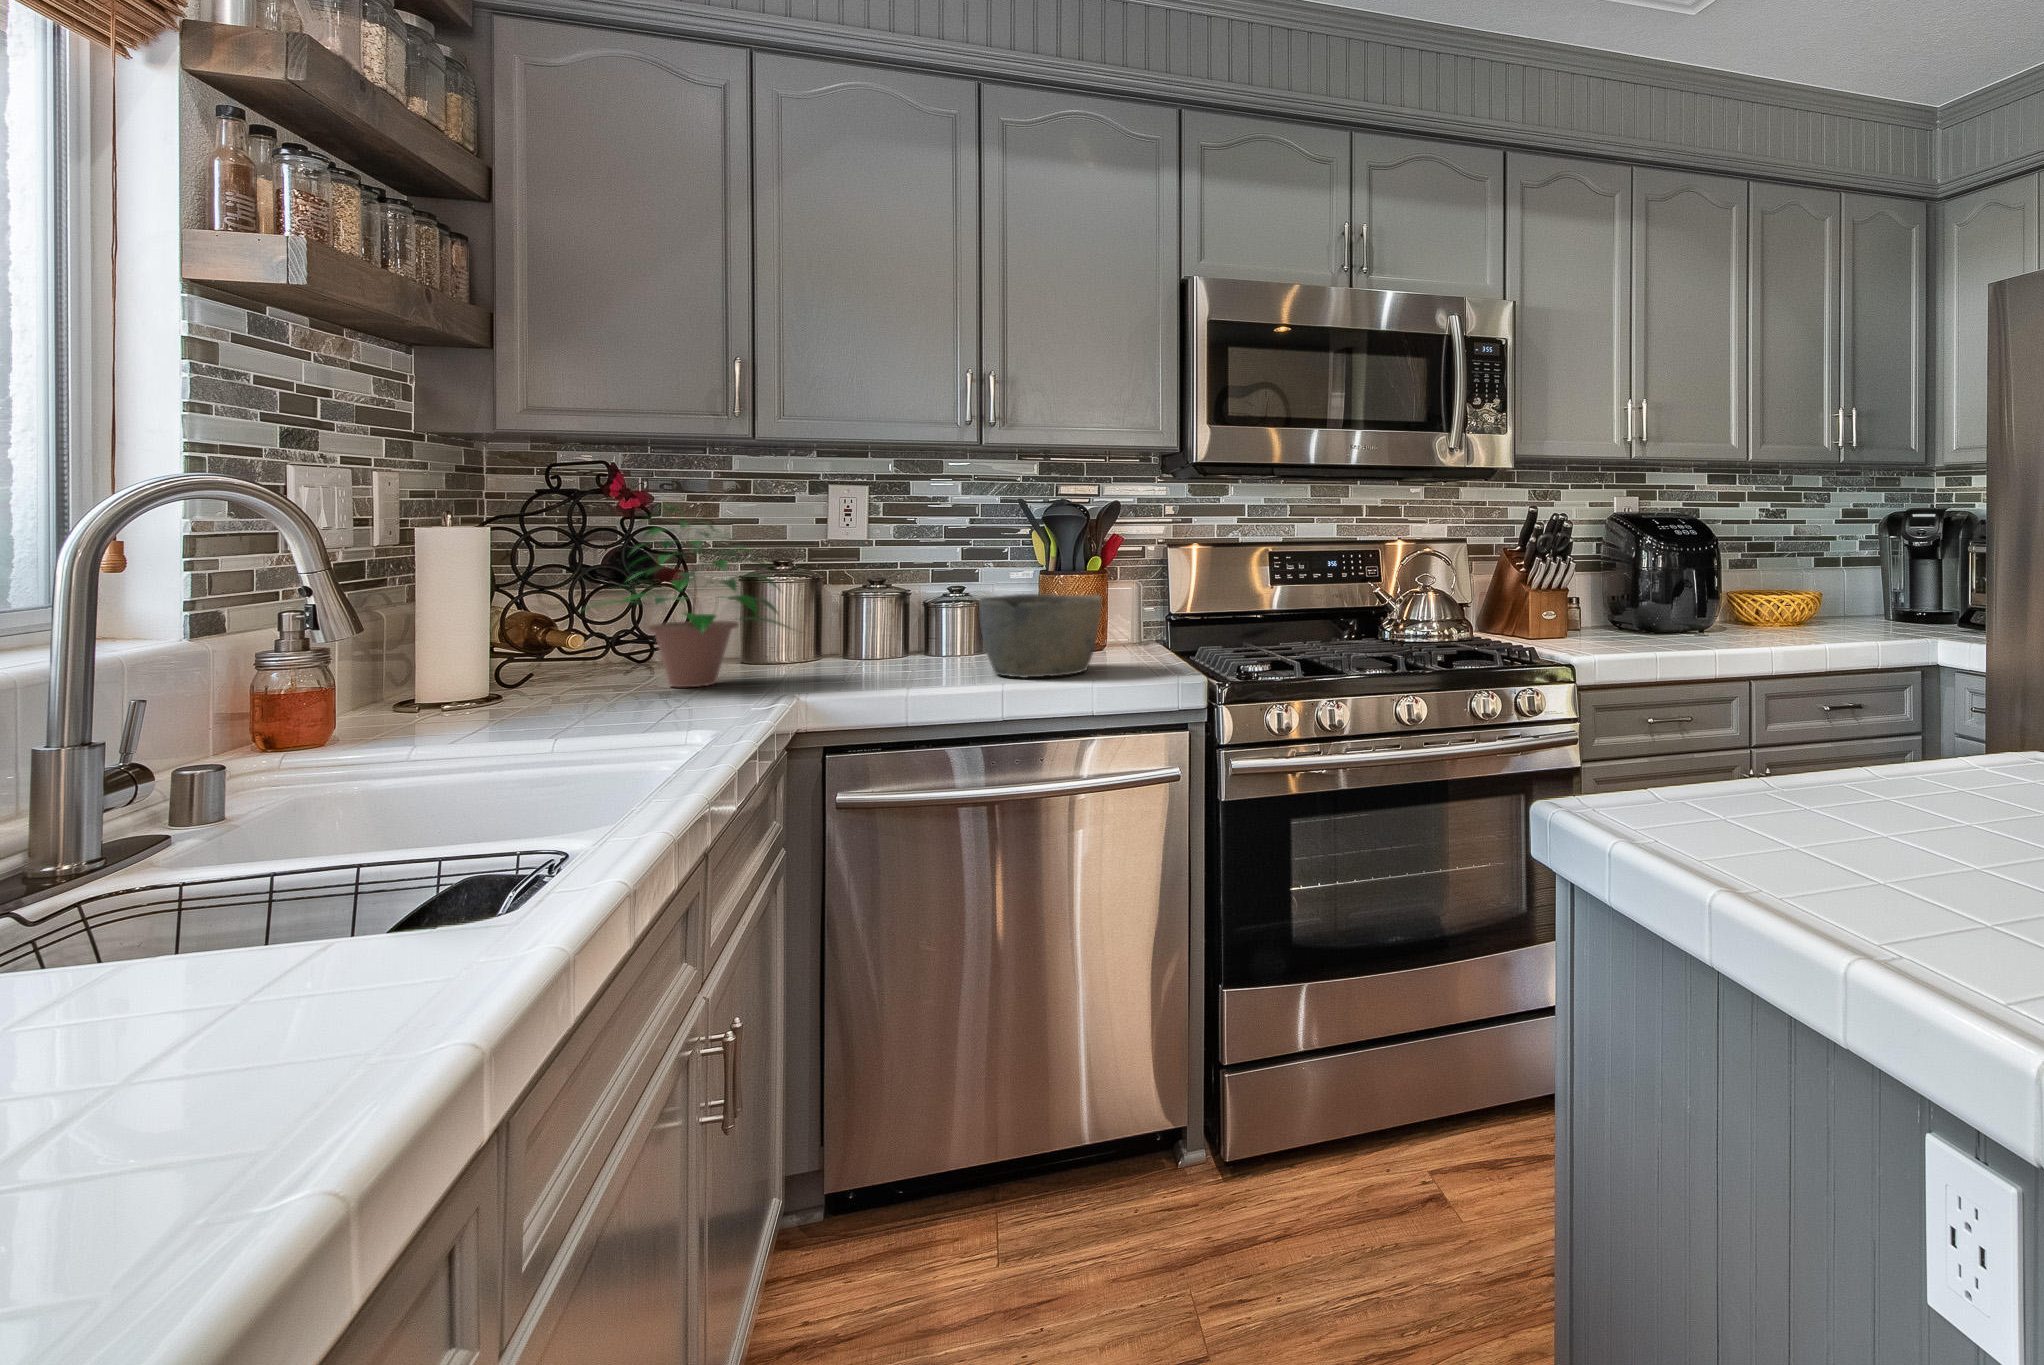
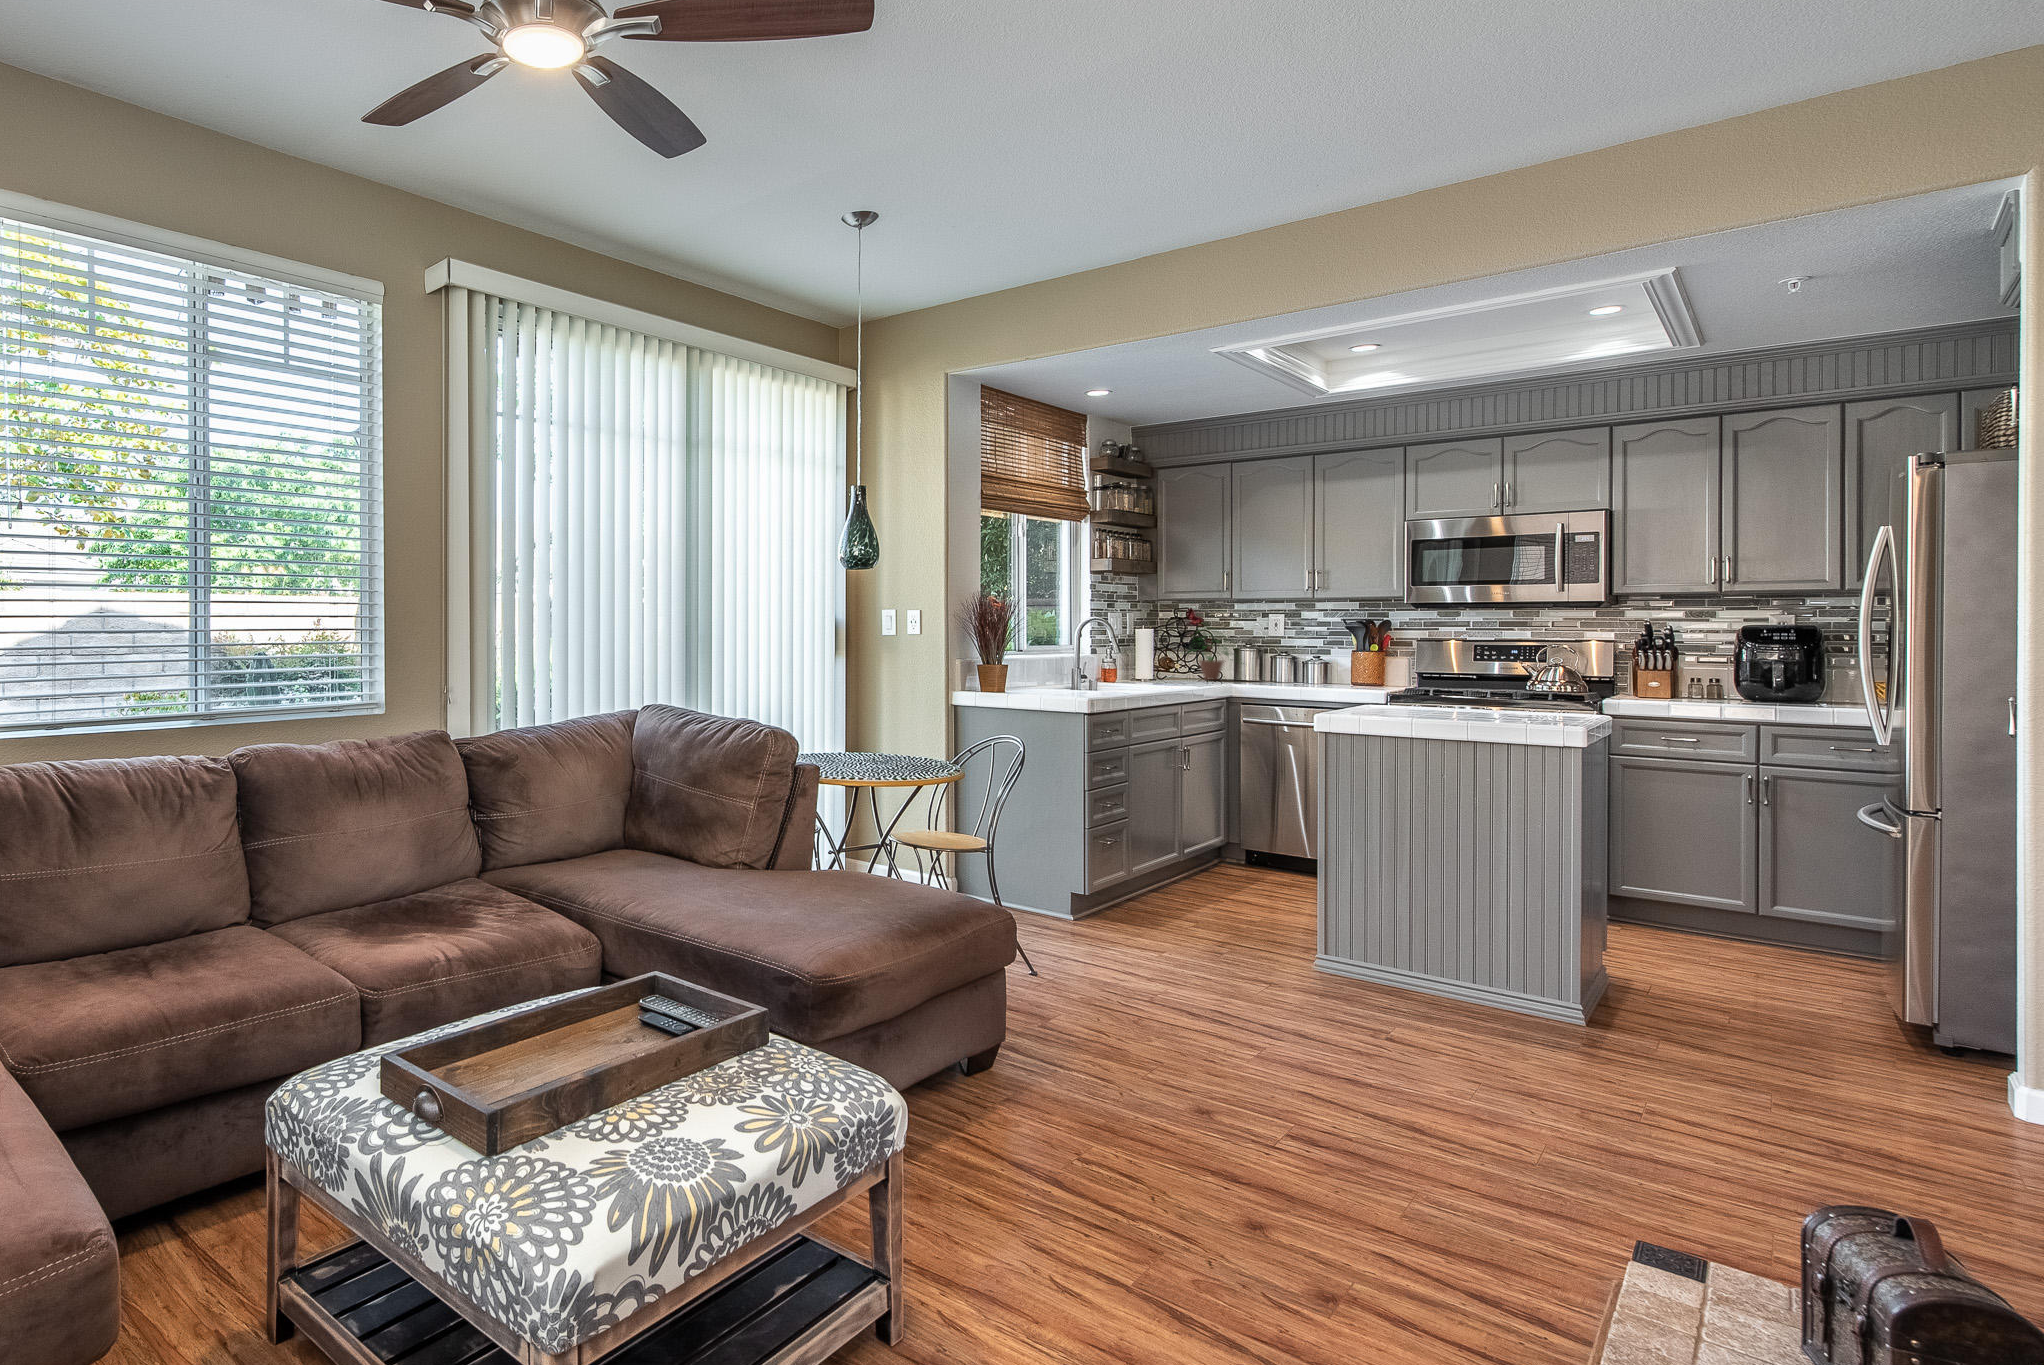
bowl: present [979,594,1102,678] -> none [1307,655,1358,684]

